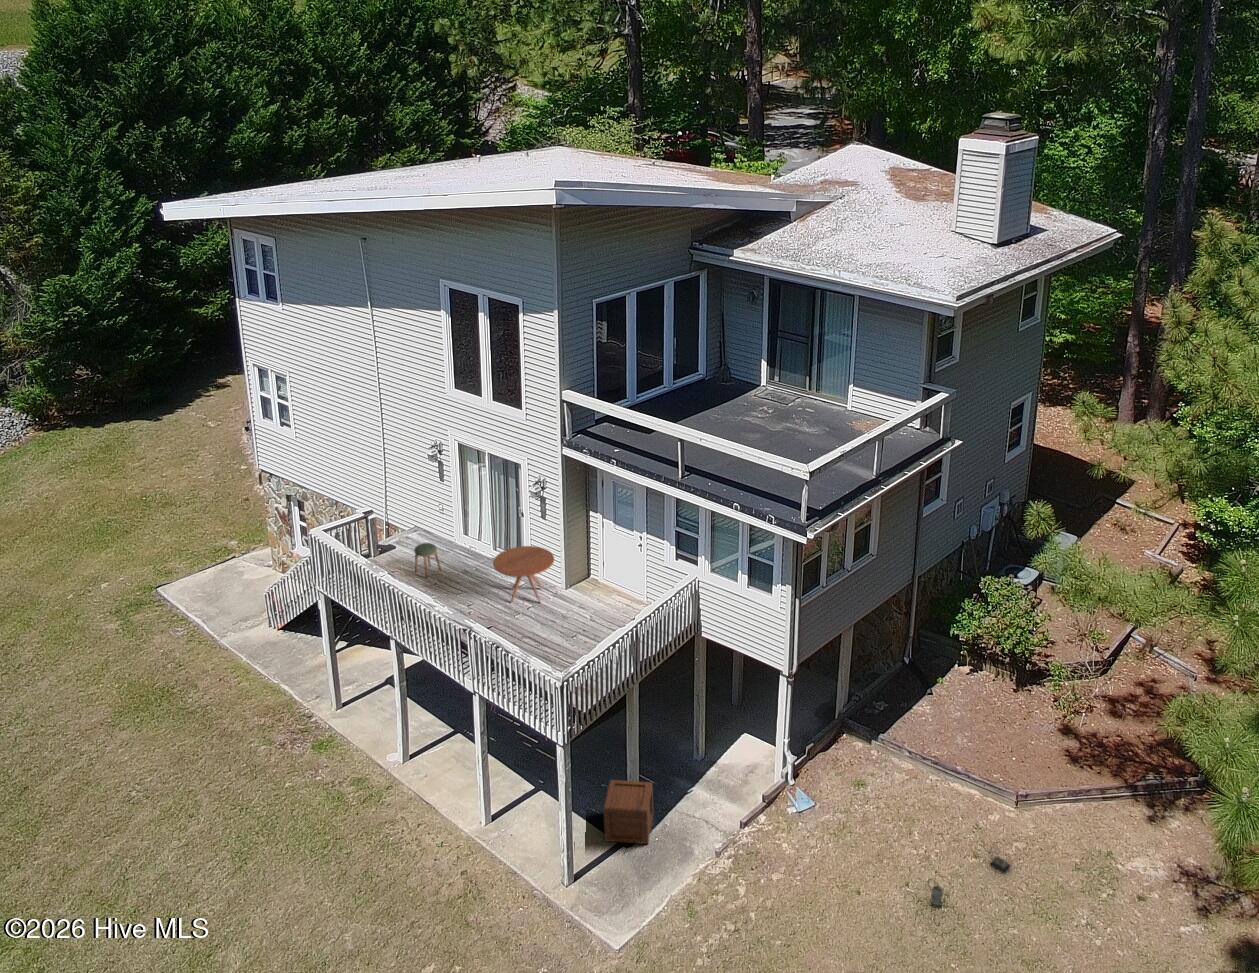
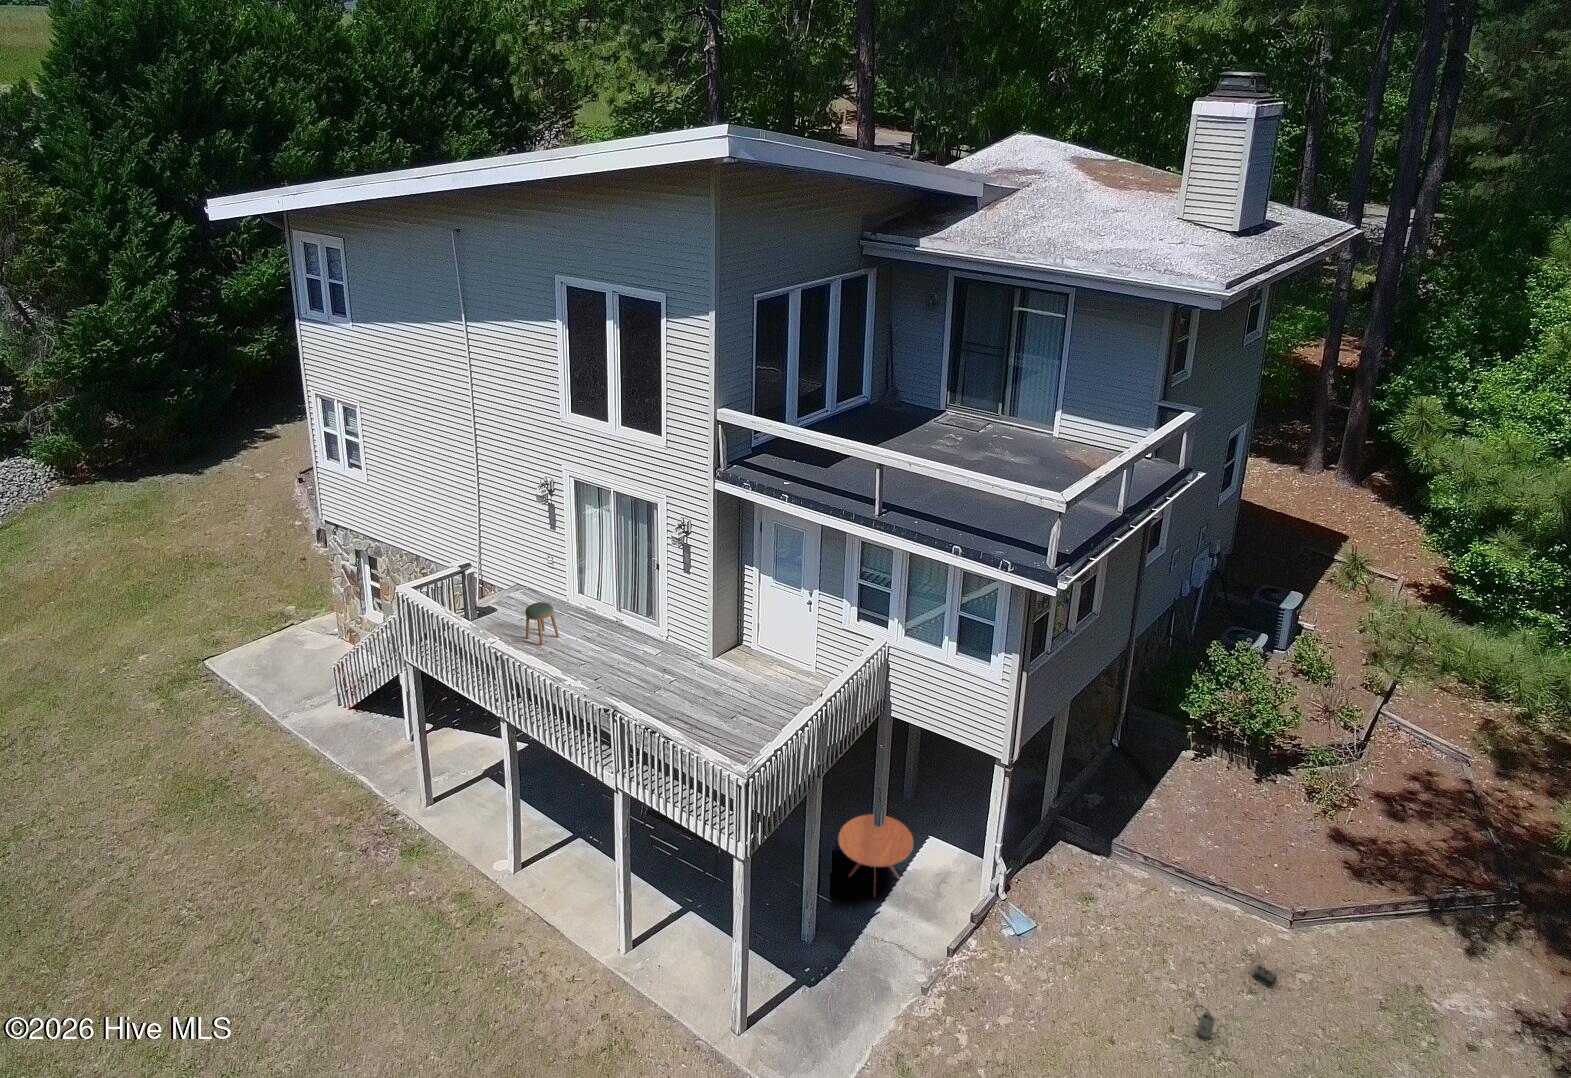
round table: present [493,546,554,603] -> present [839,814,913,890]
wooden crate: present [603,780,653,844] -> none [782,891,838,971]

